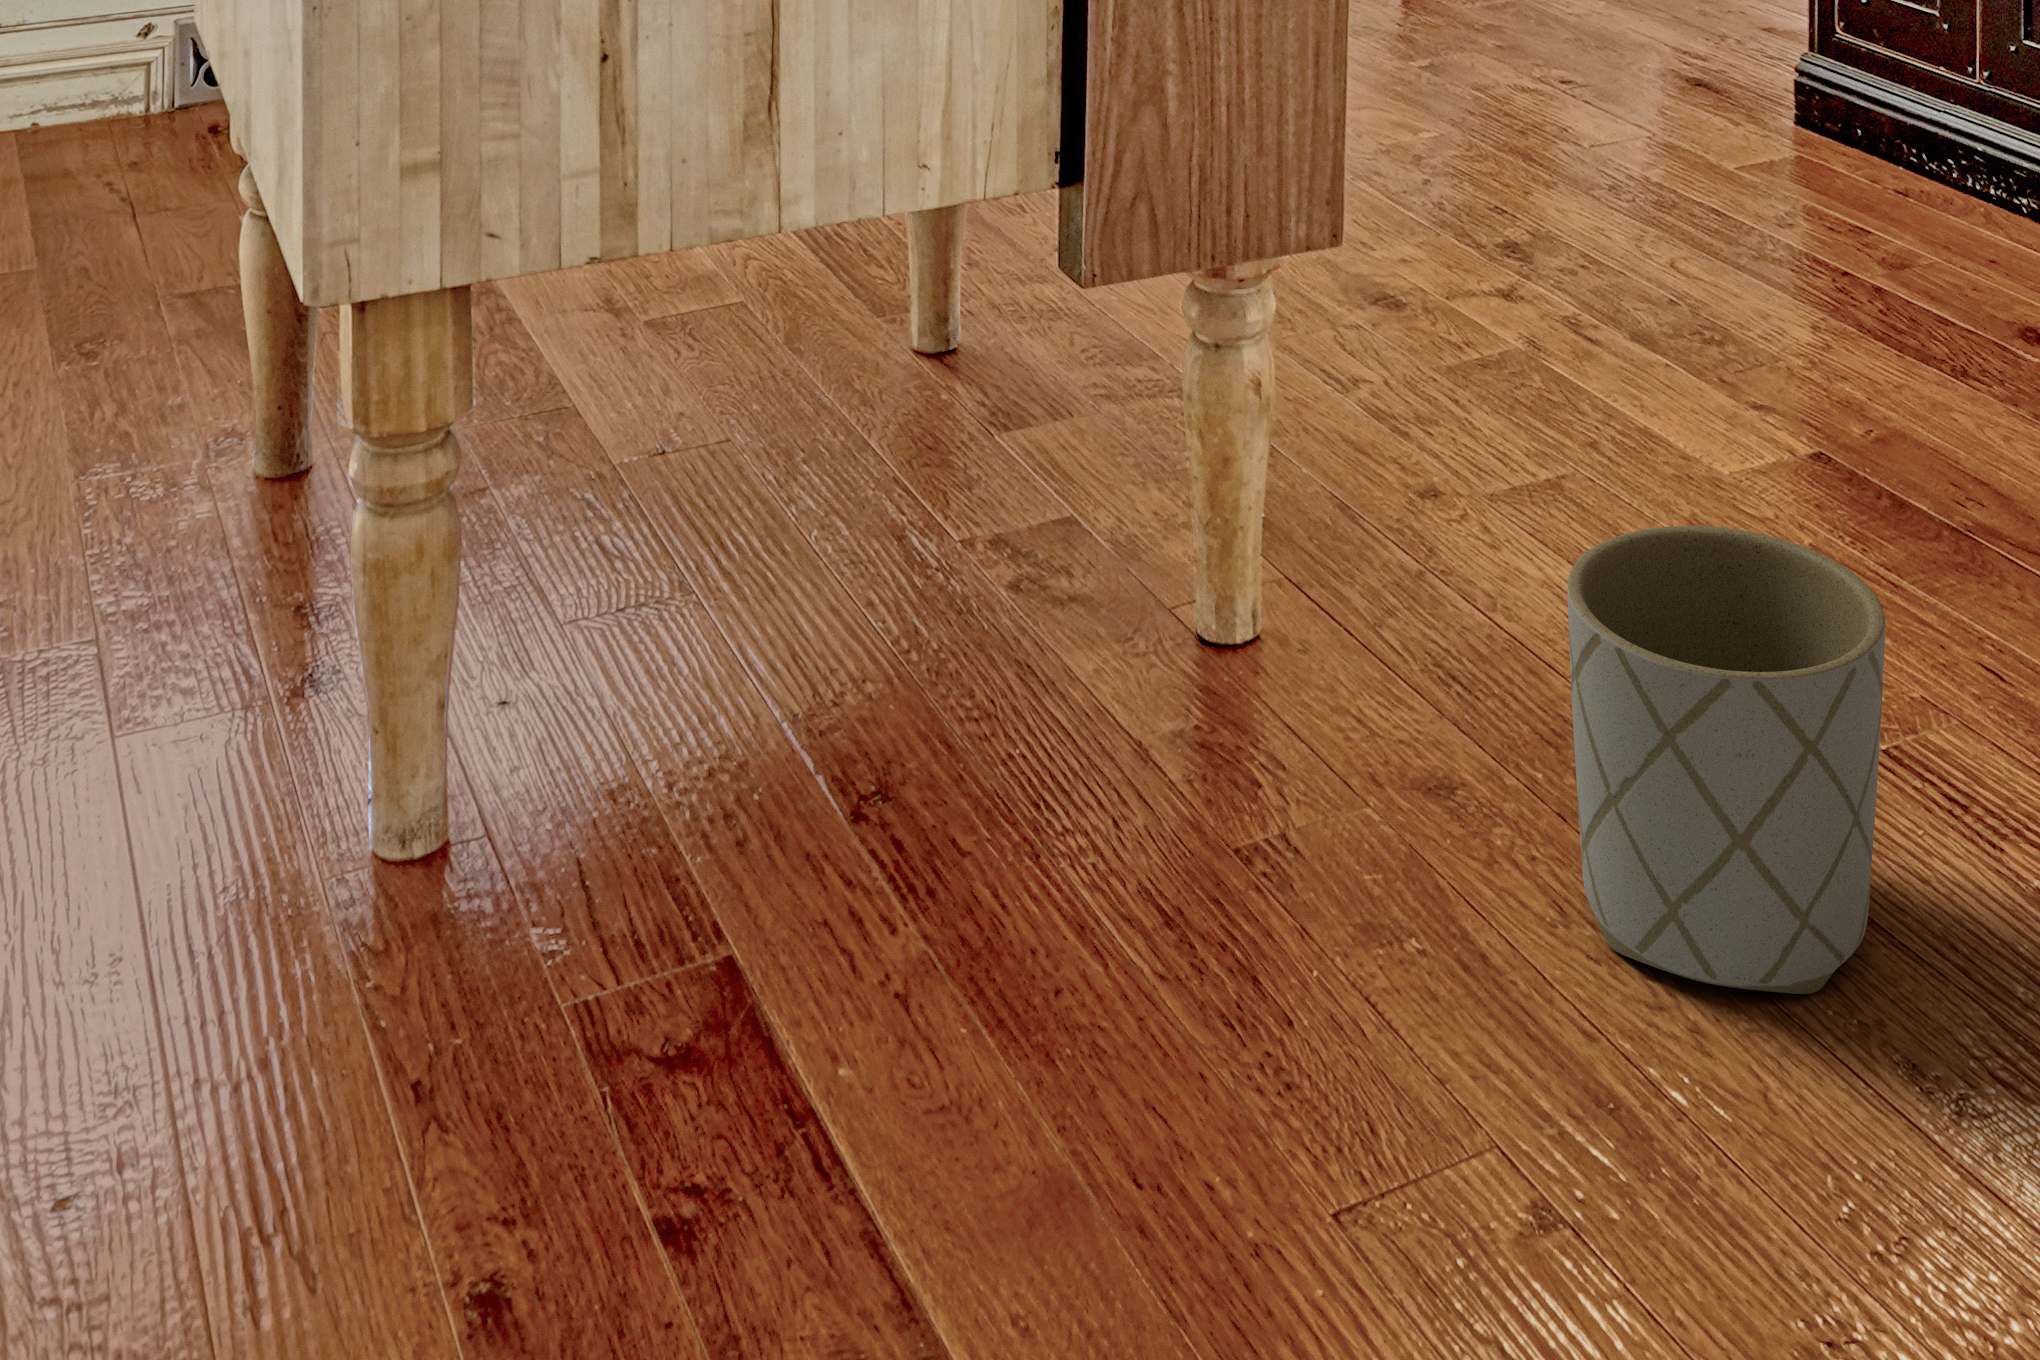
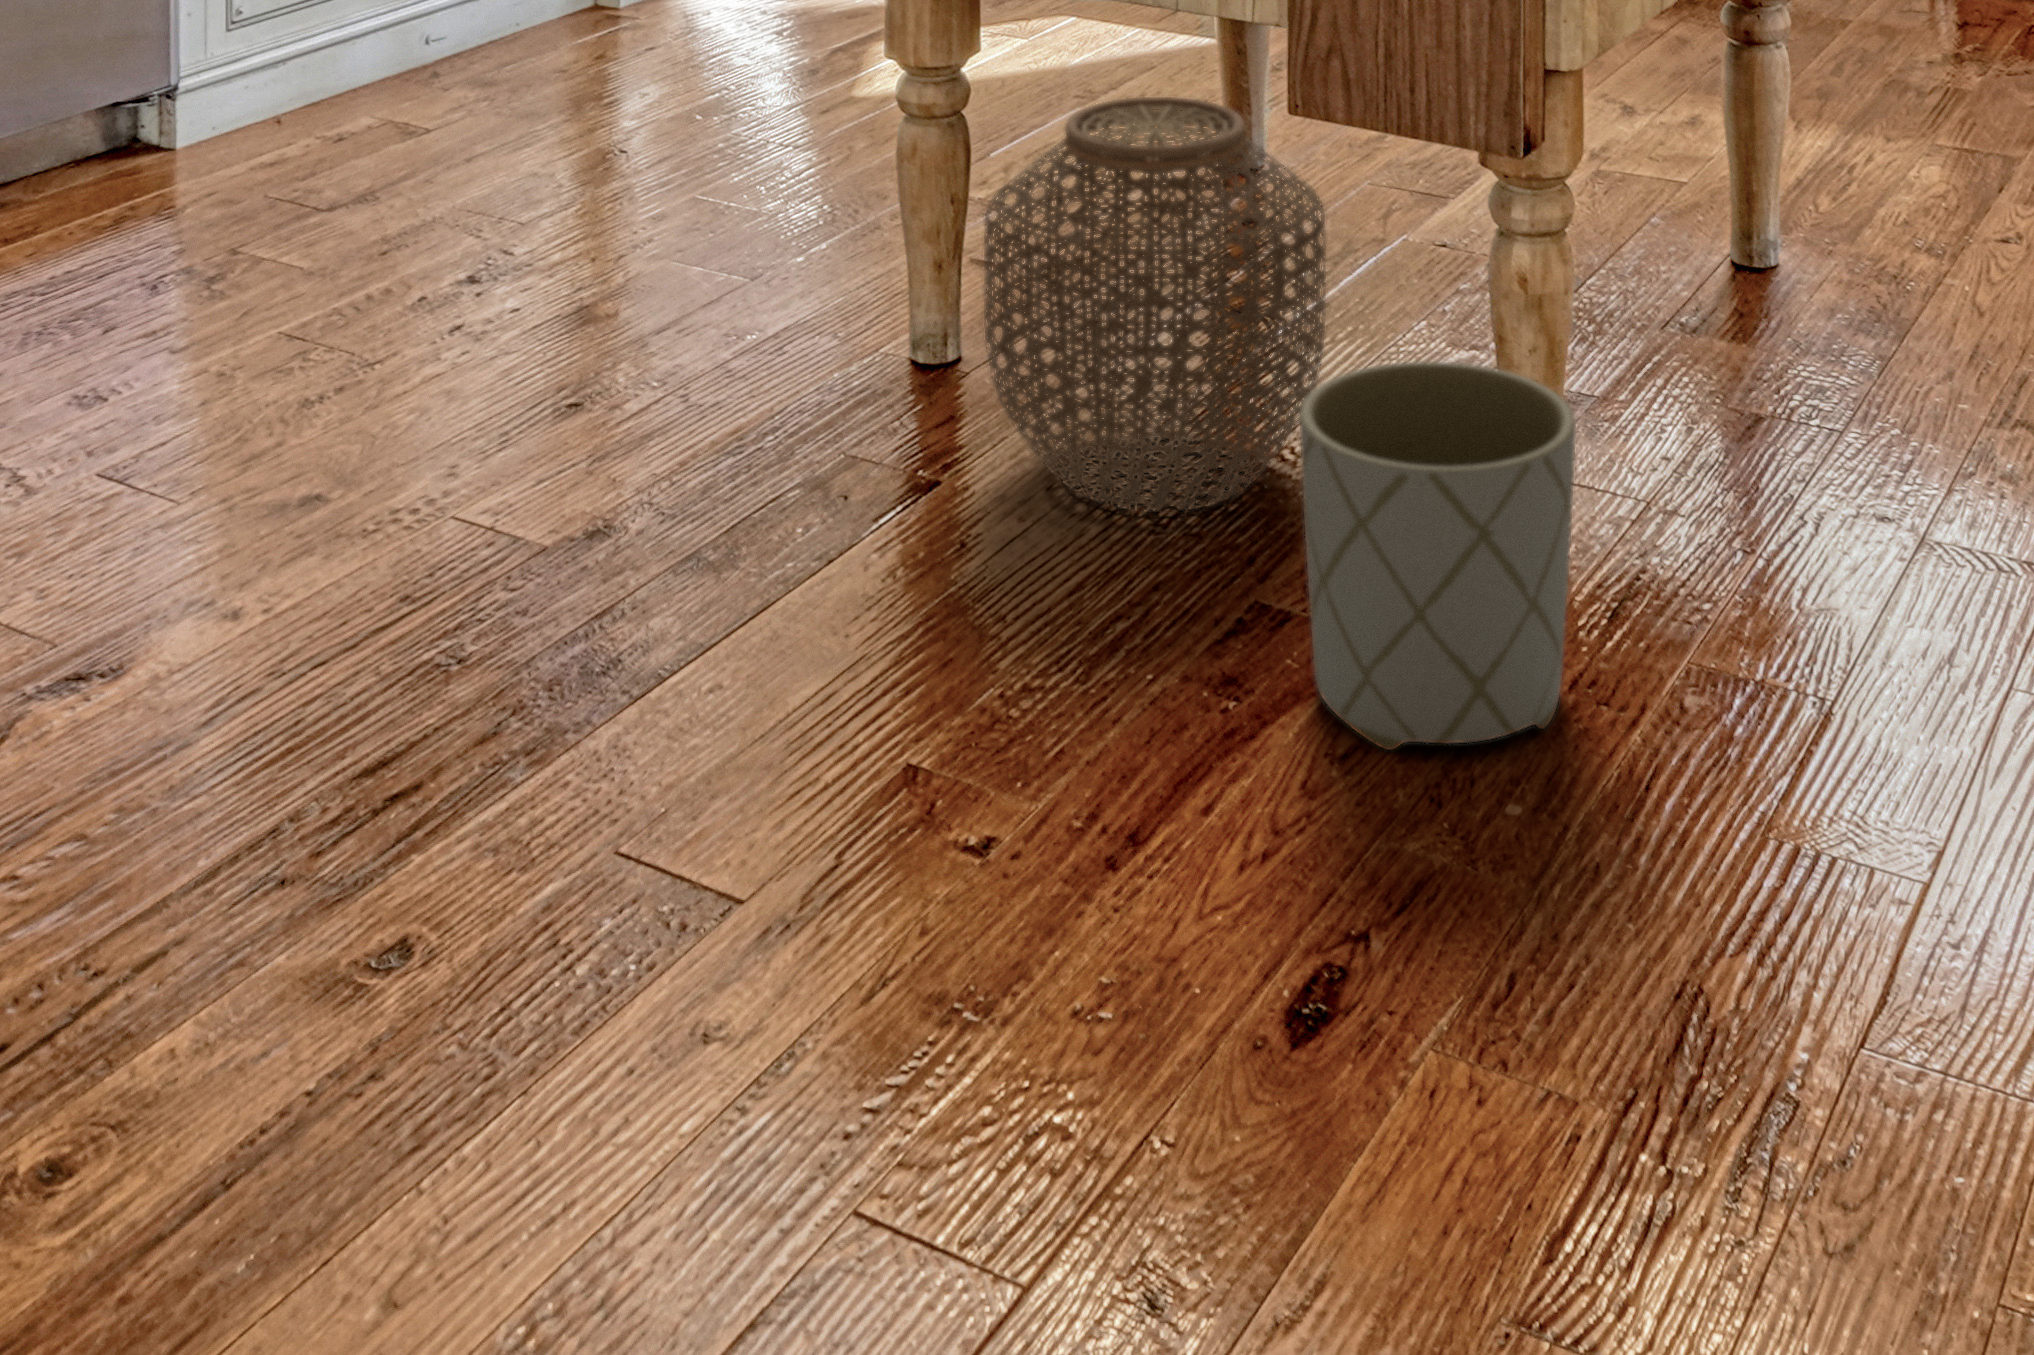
woven basket: none [836,367,1282,949] -> present [984,97,1326,512]

